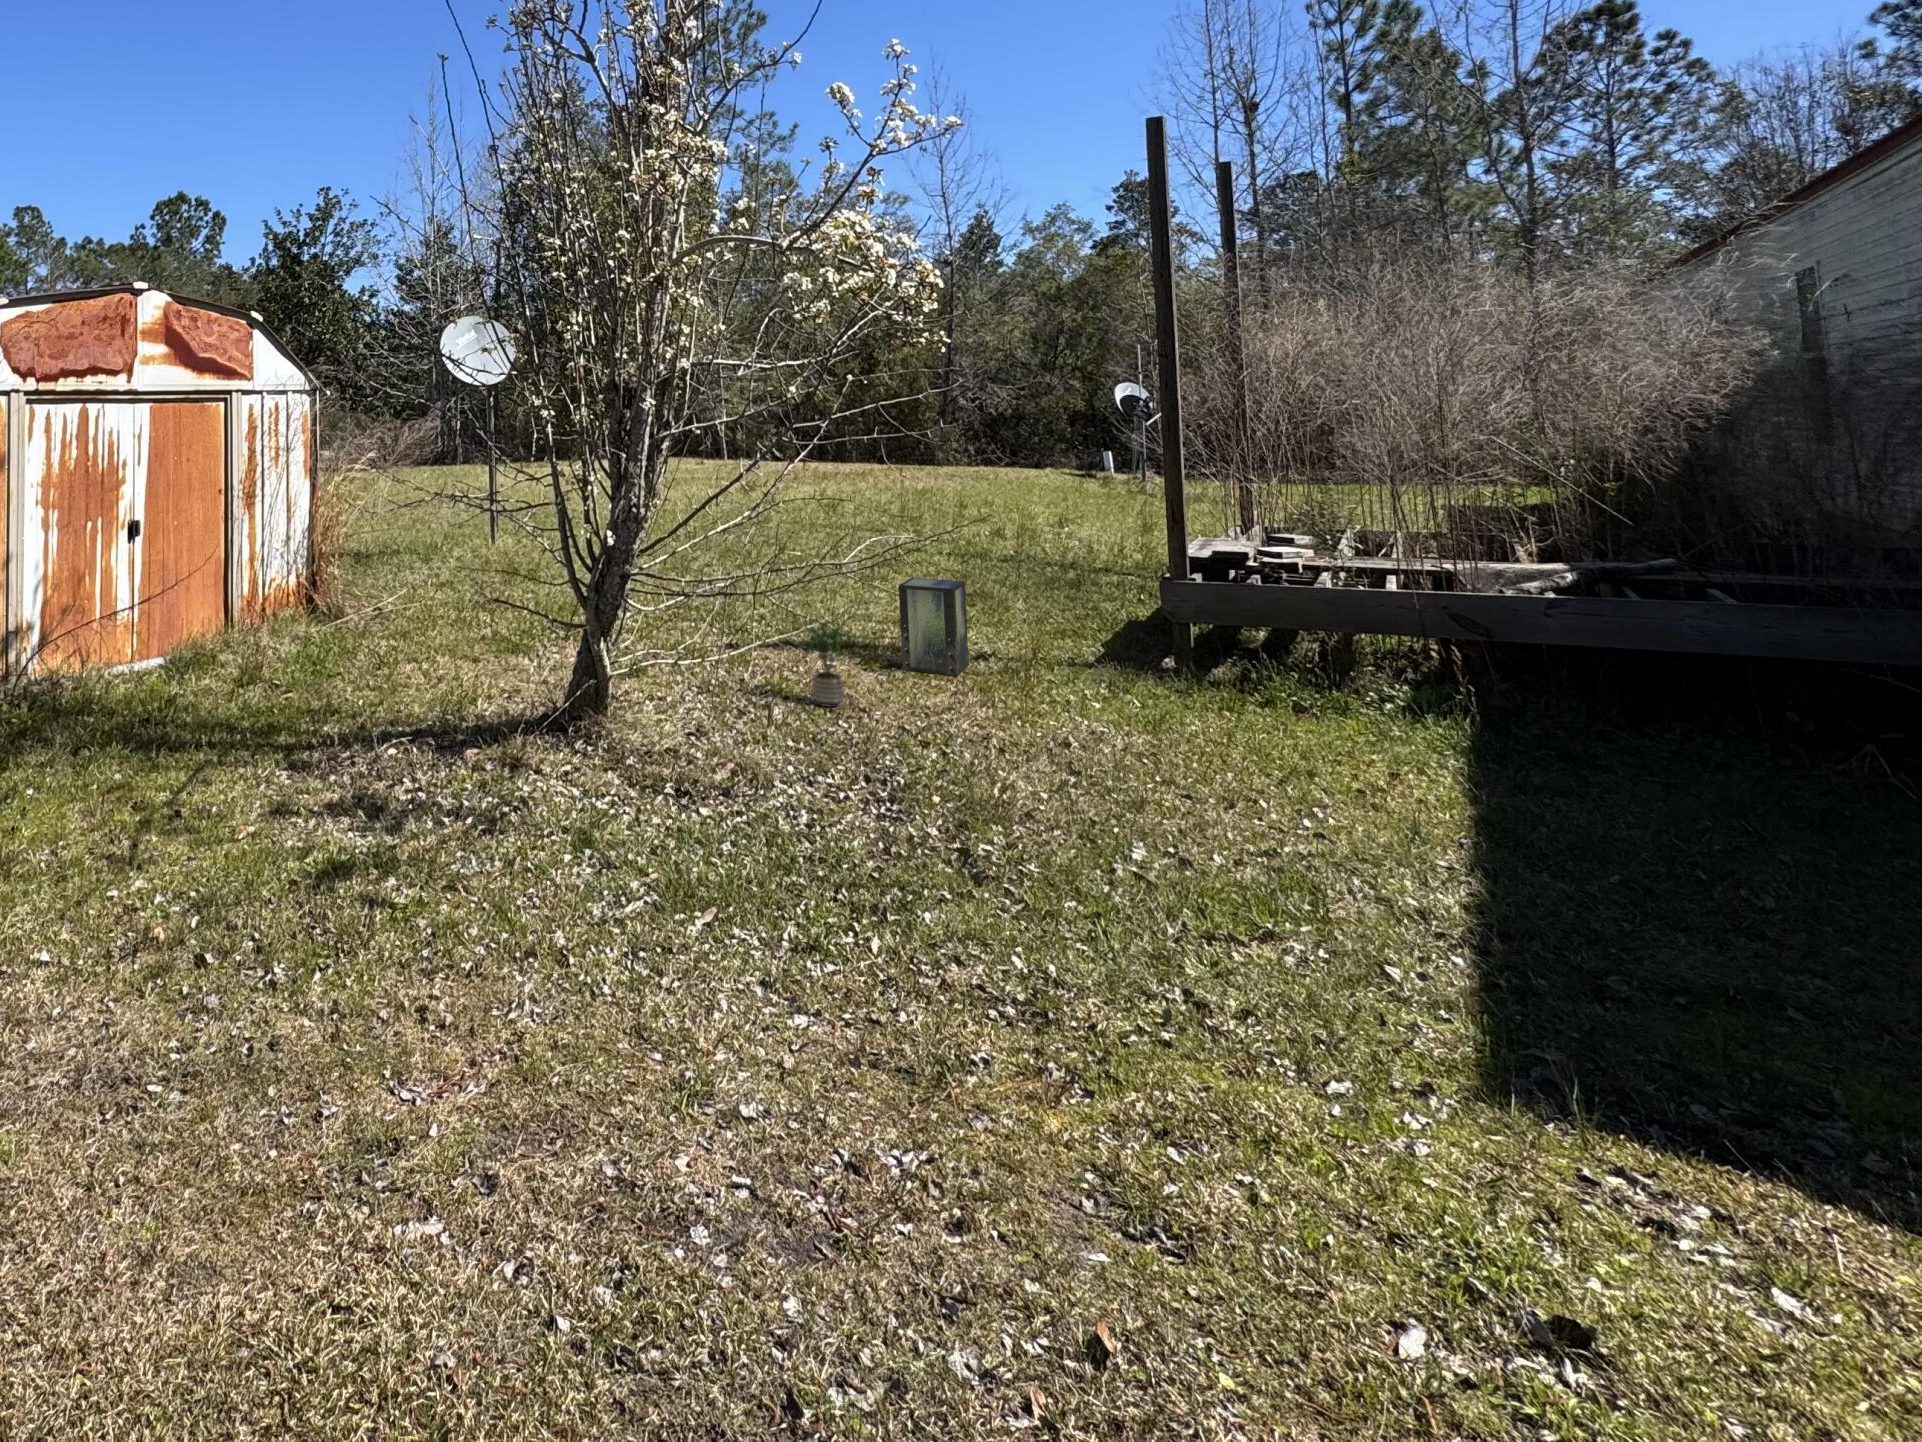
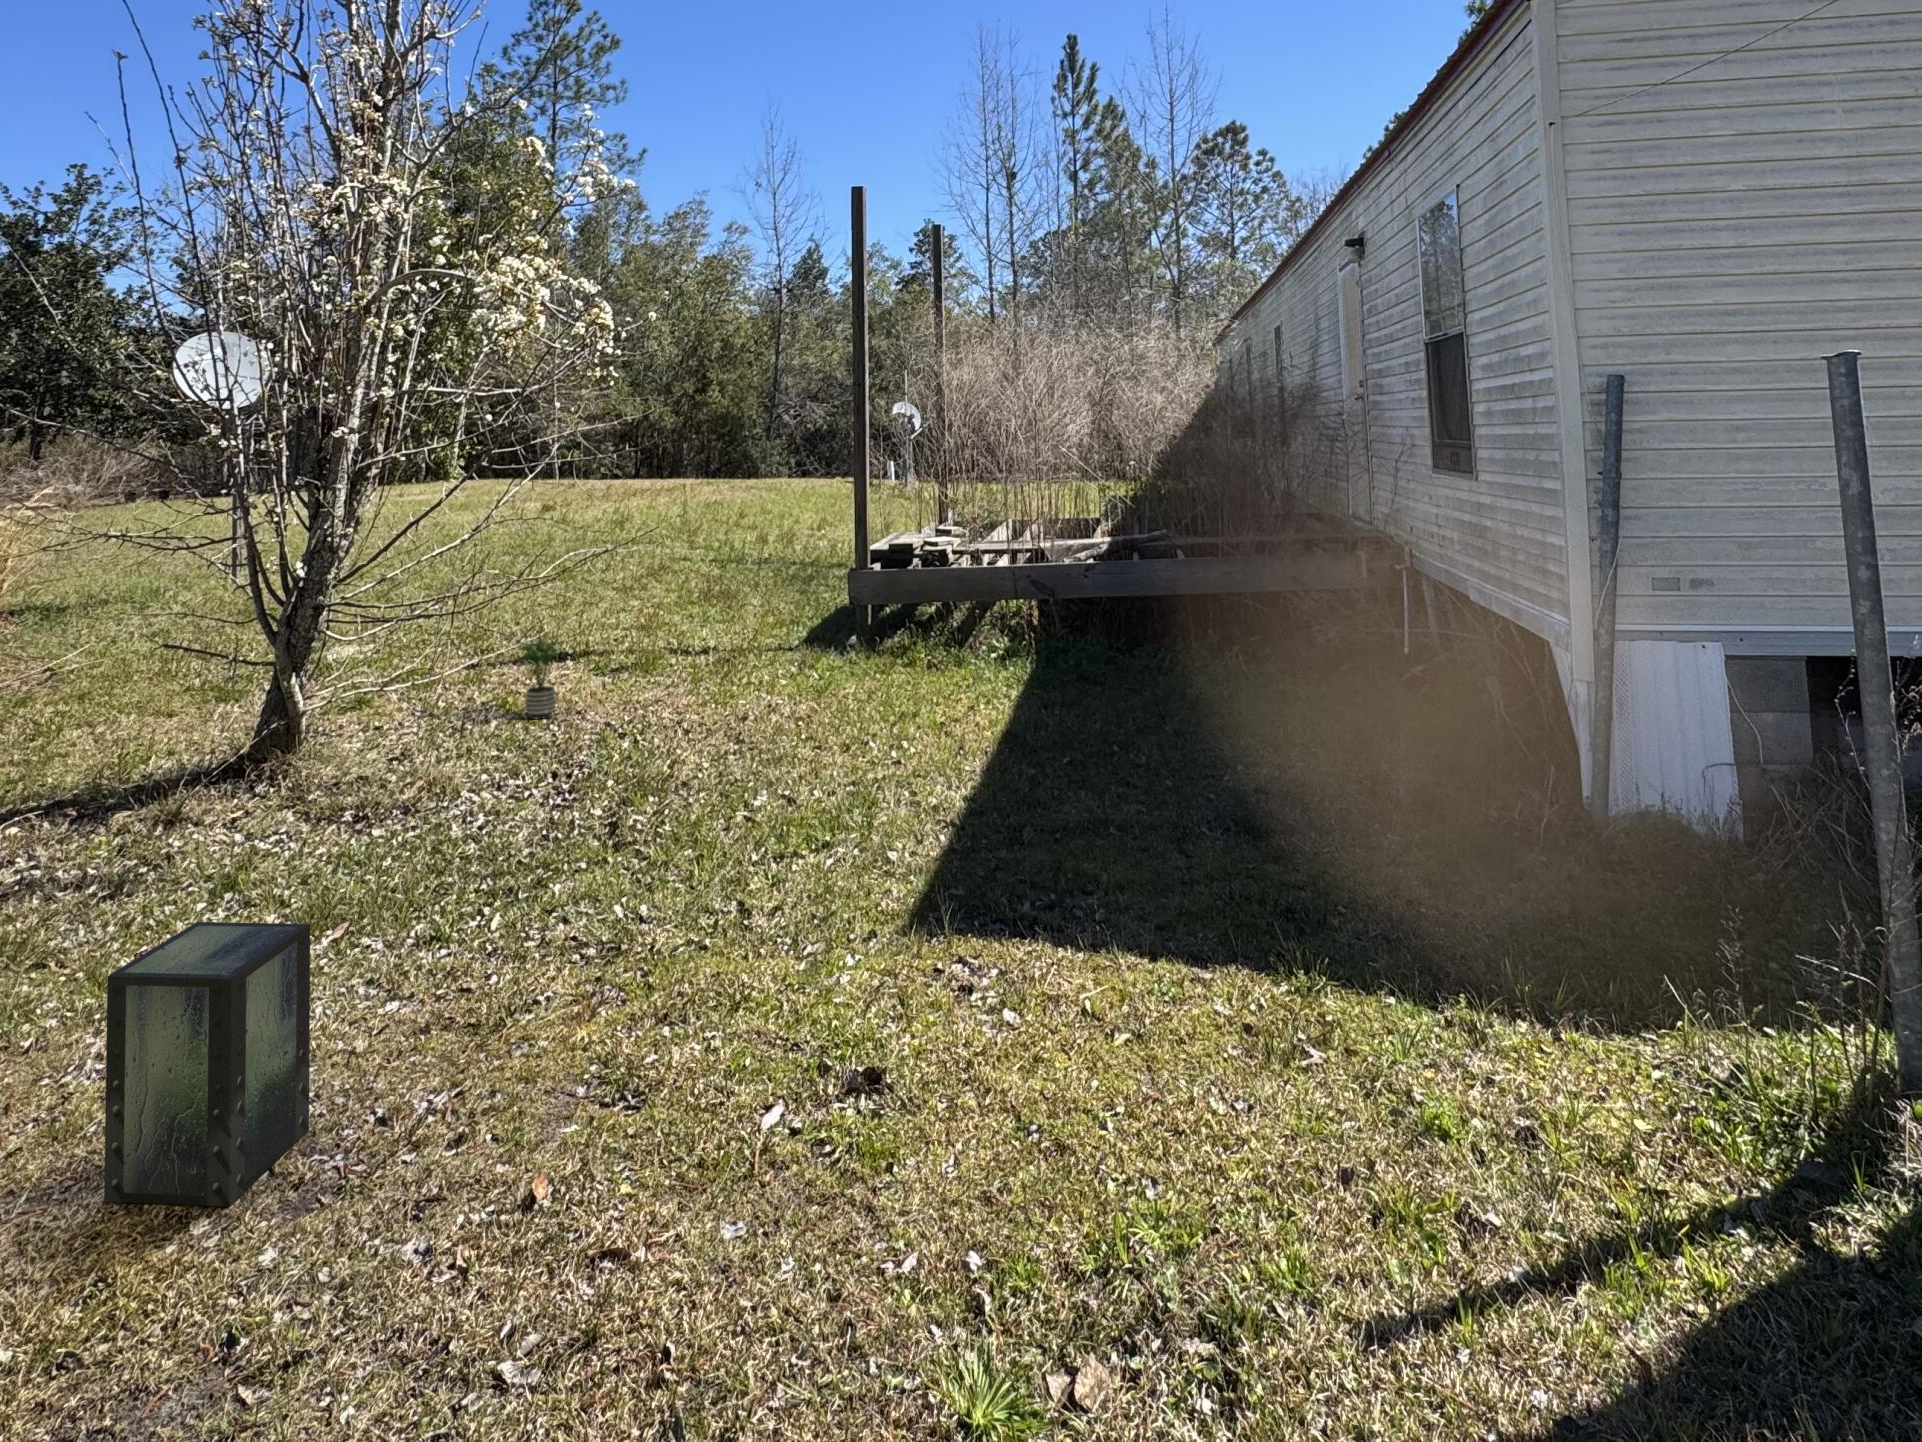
storage box: present [899,578,969,676] -> present [104,922,310,1207]

